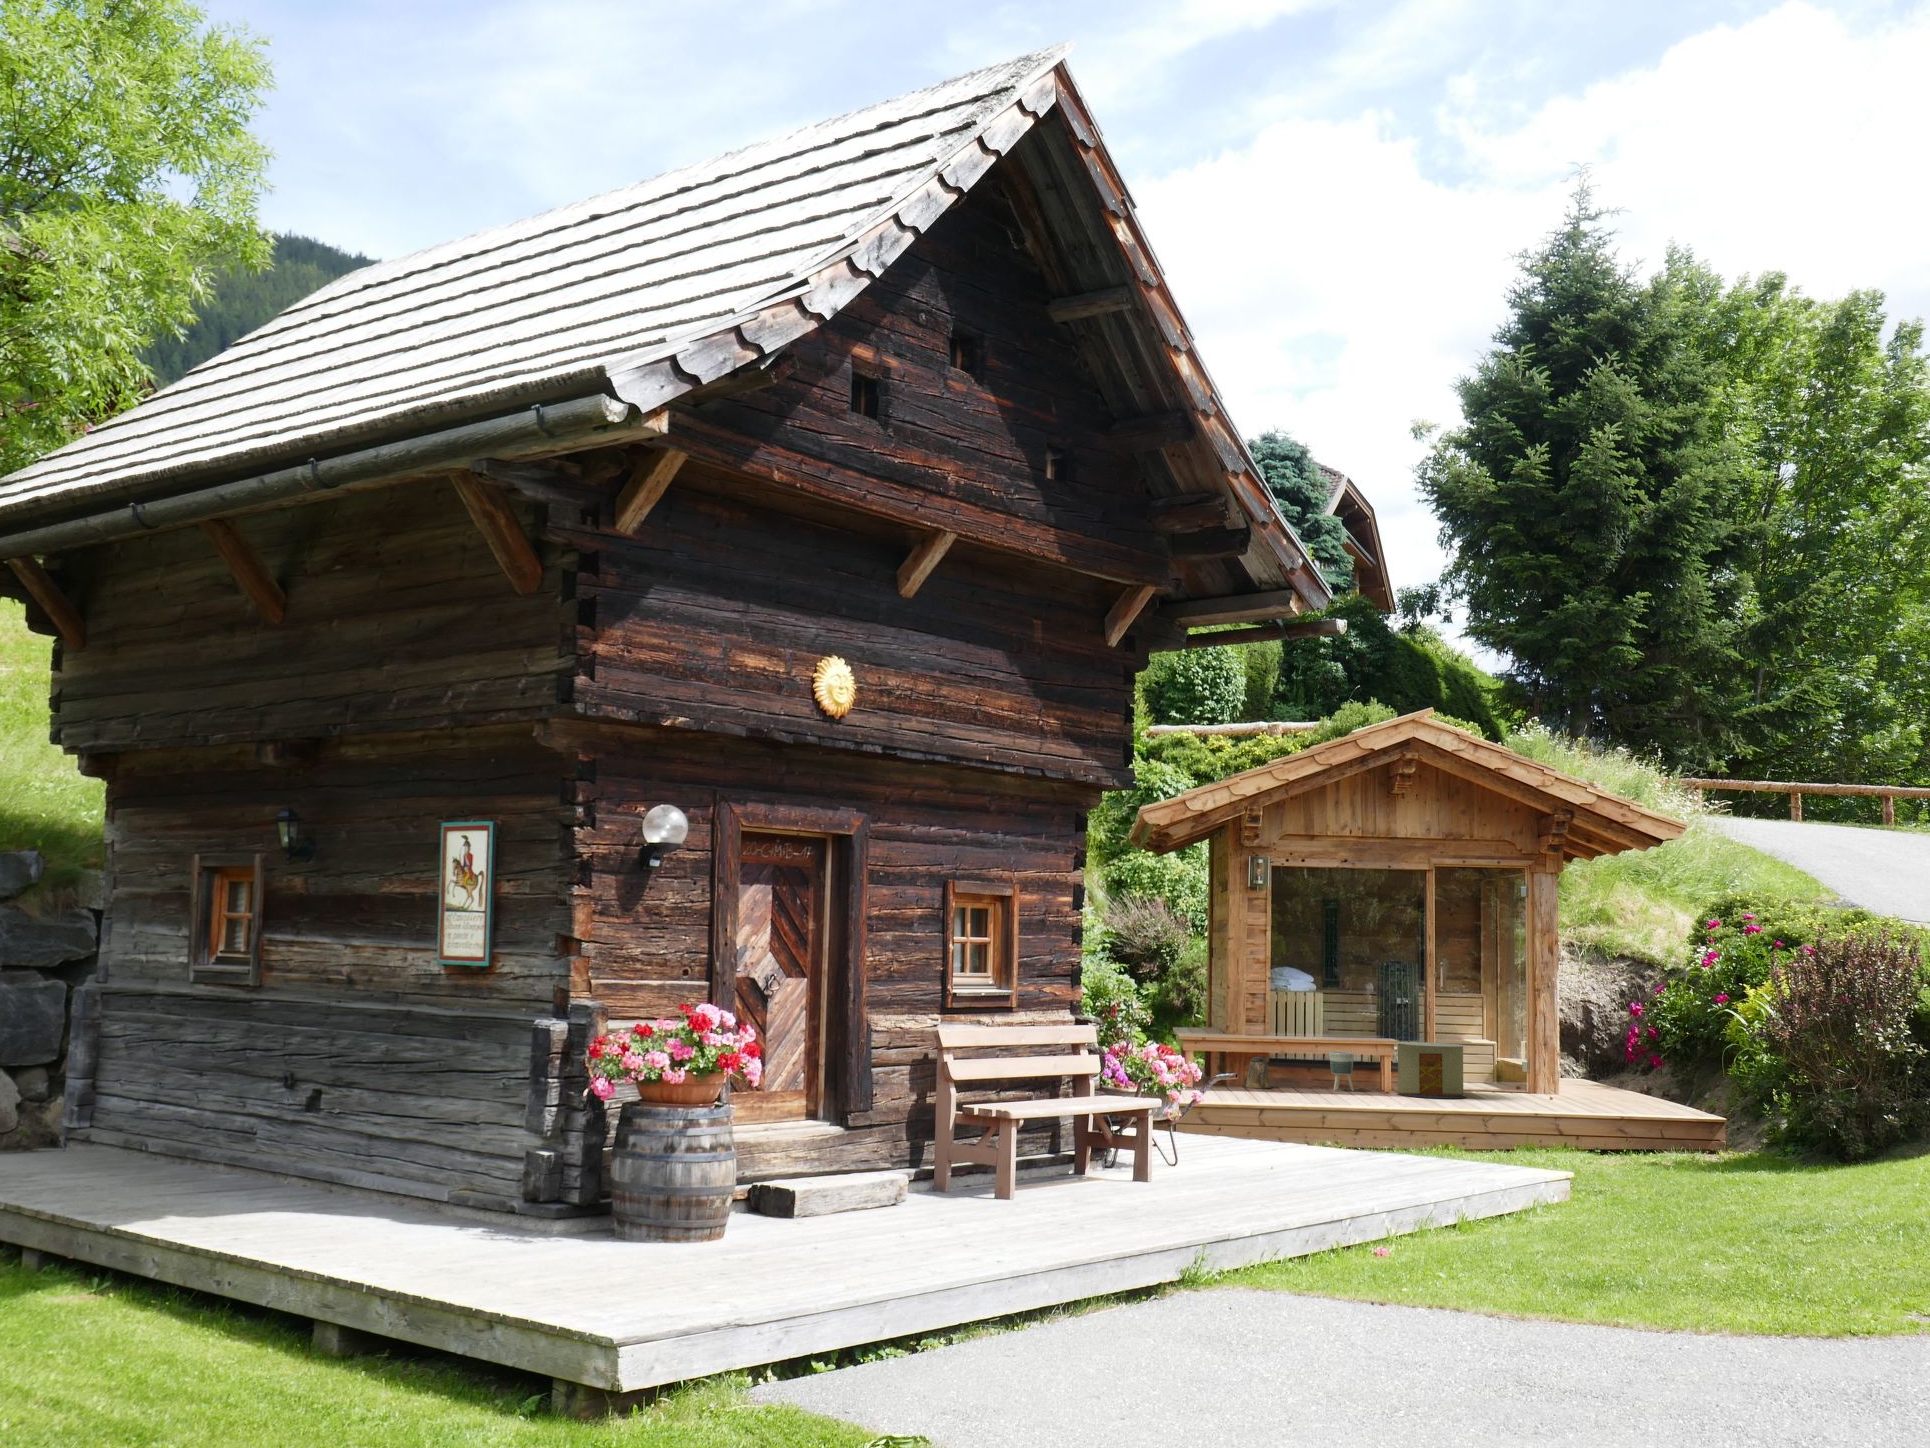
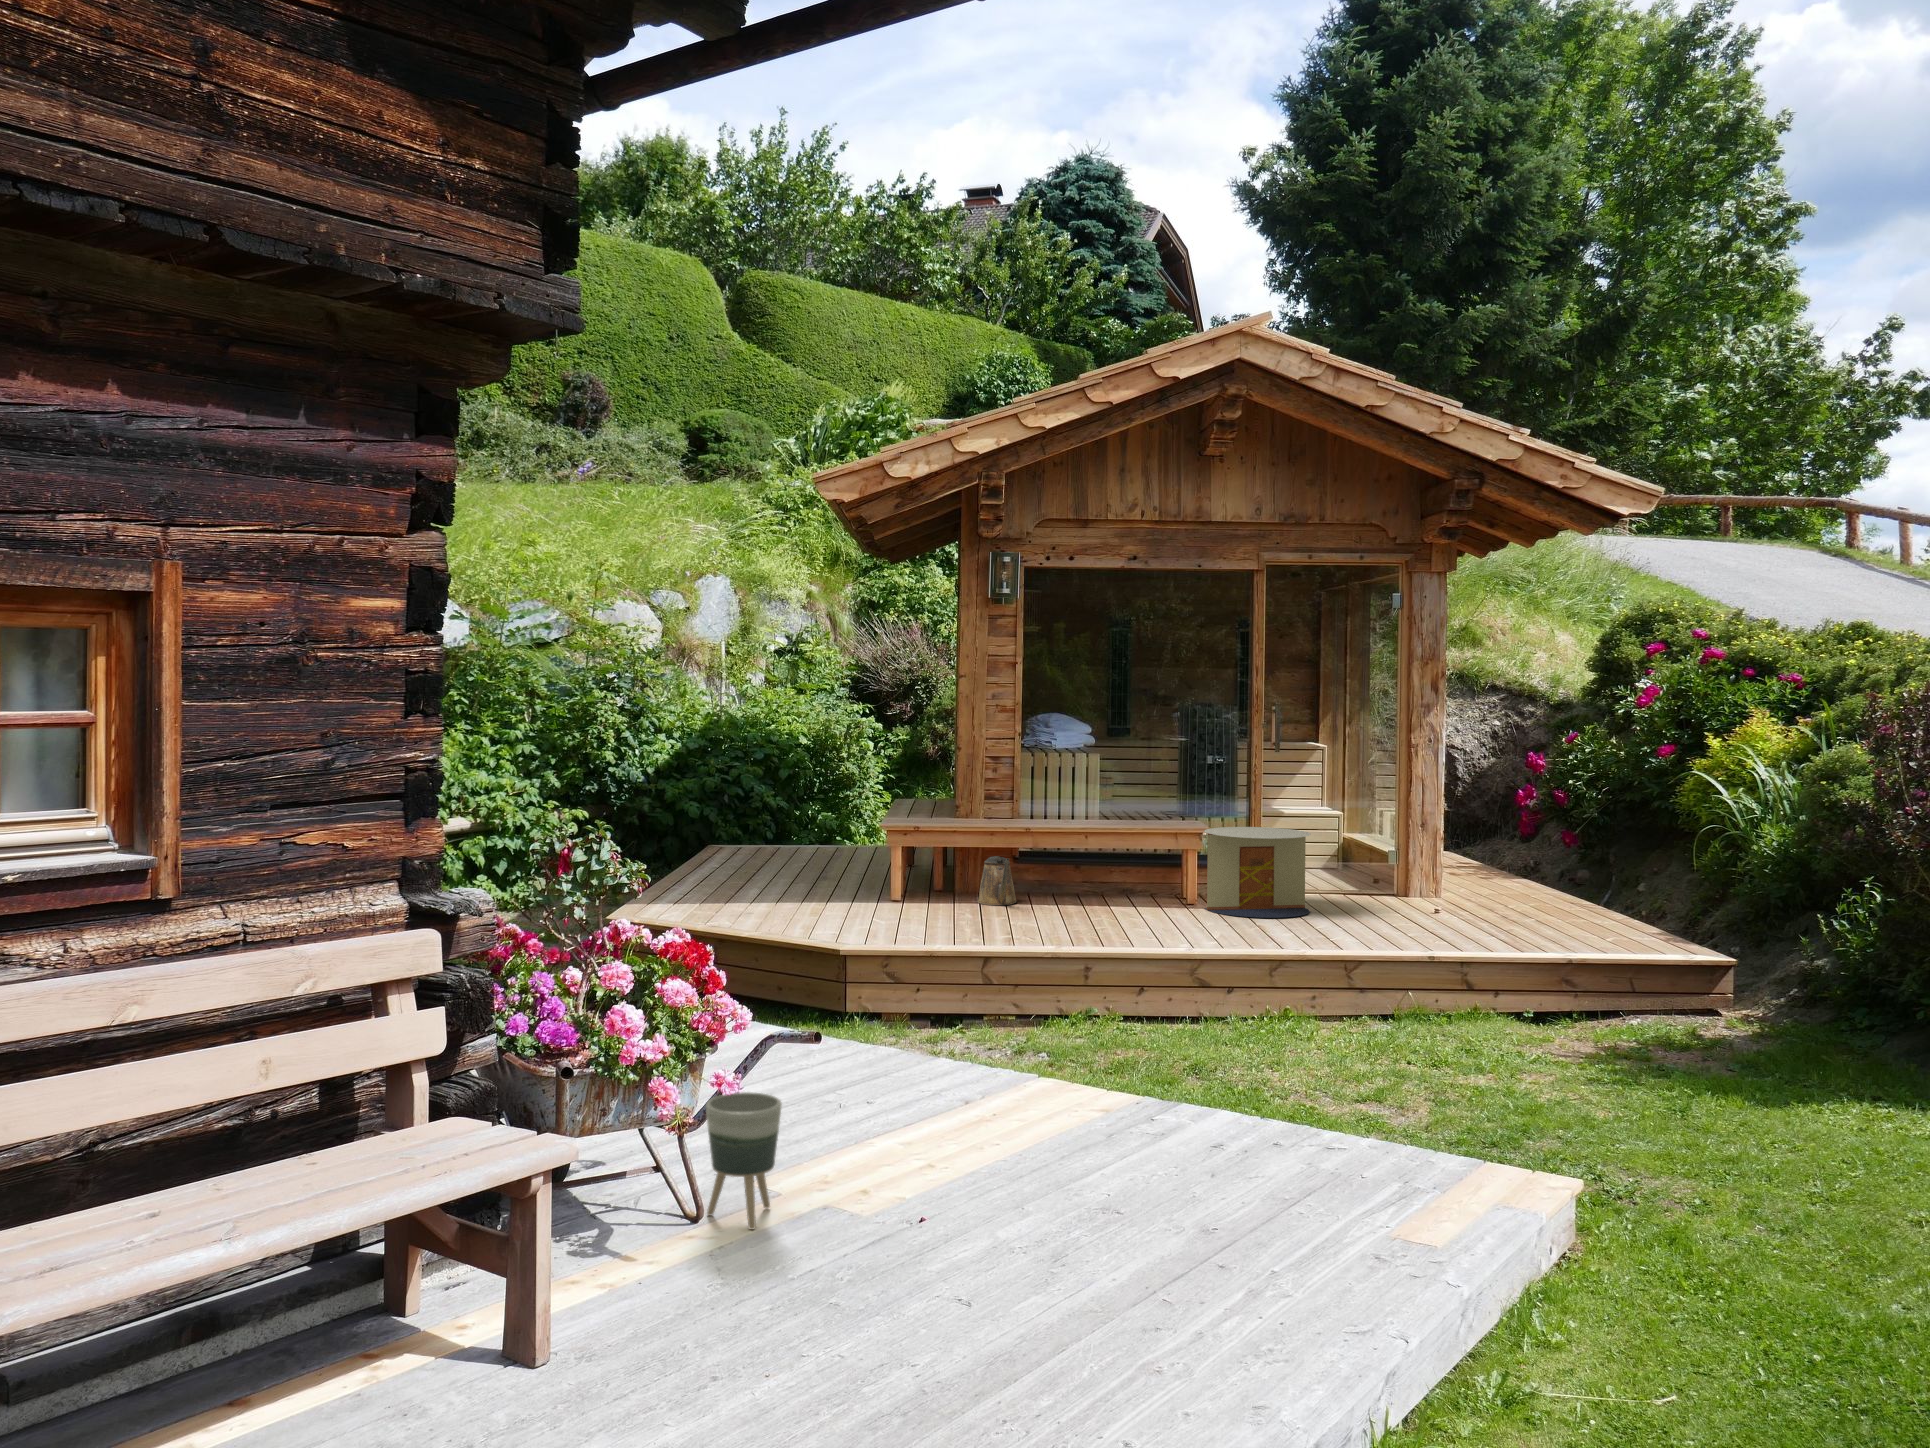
planter: present [1329,1052,1354,1091] -> present [706,1092,782,1229]

